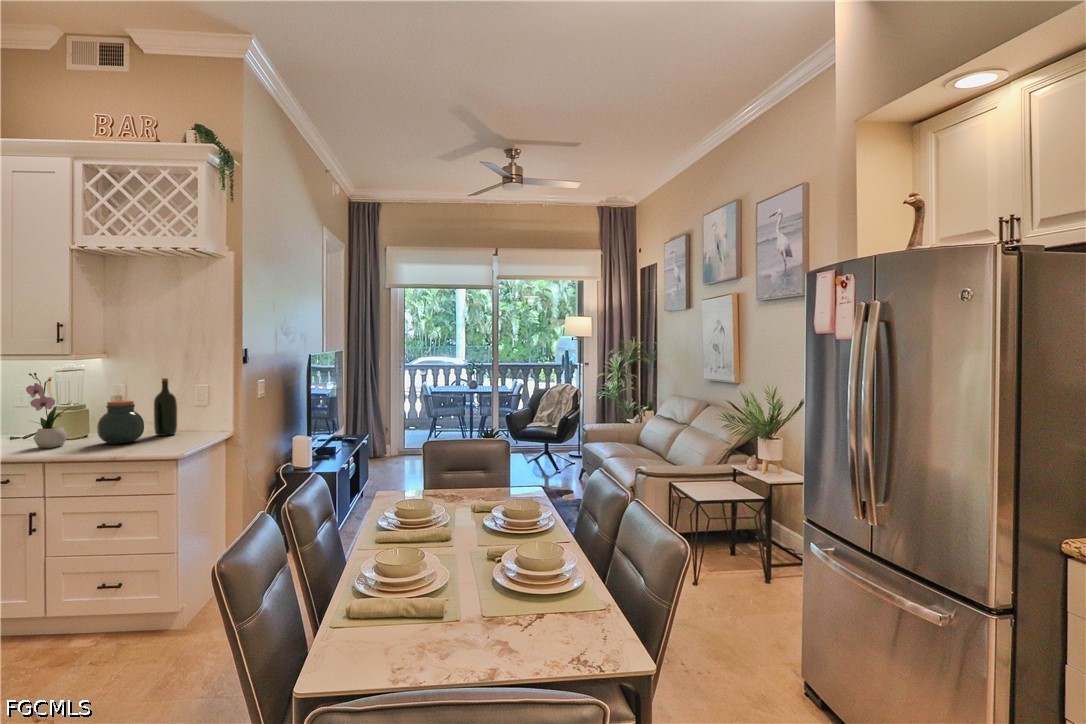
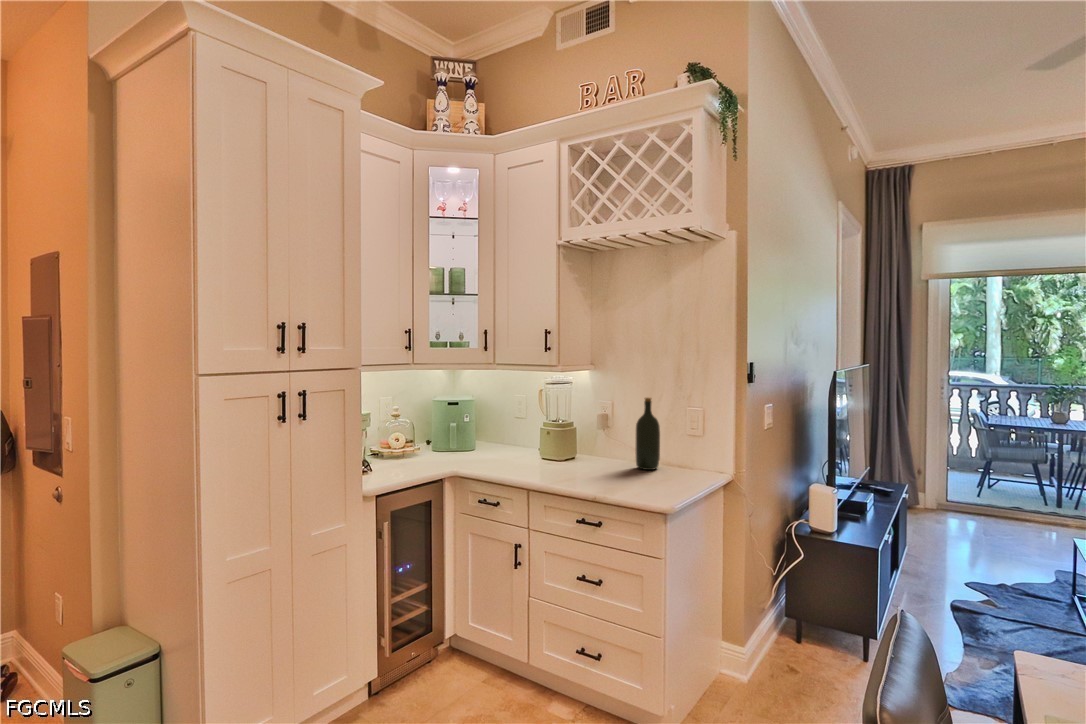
flower arrangement: present [26,373,69,448] -> none [519,387,558,473]
jar: present [97,401,144,444] -> none [580,424,625,477]

